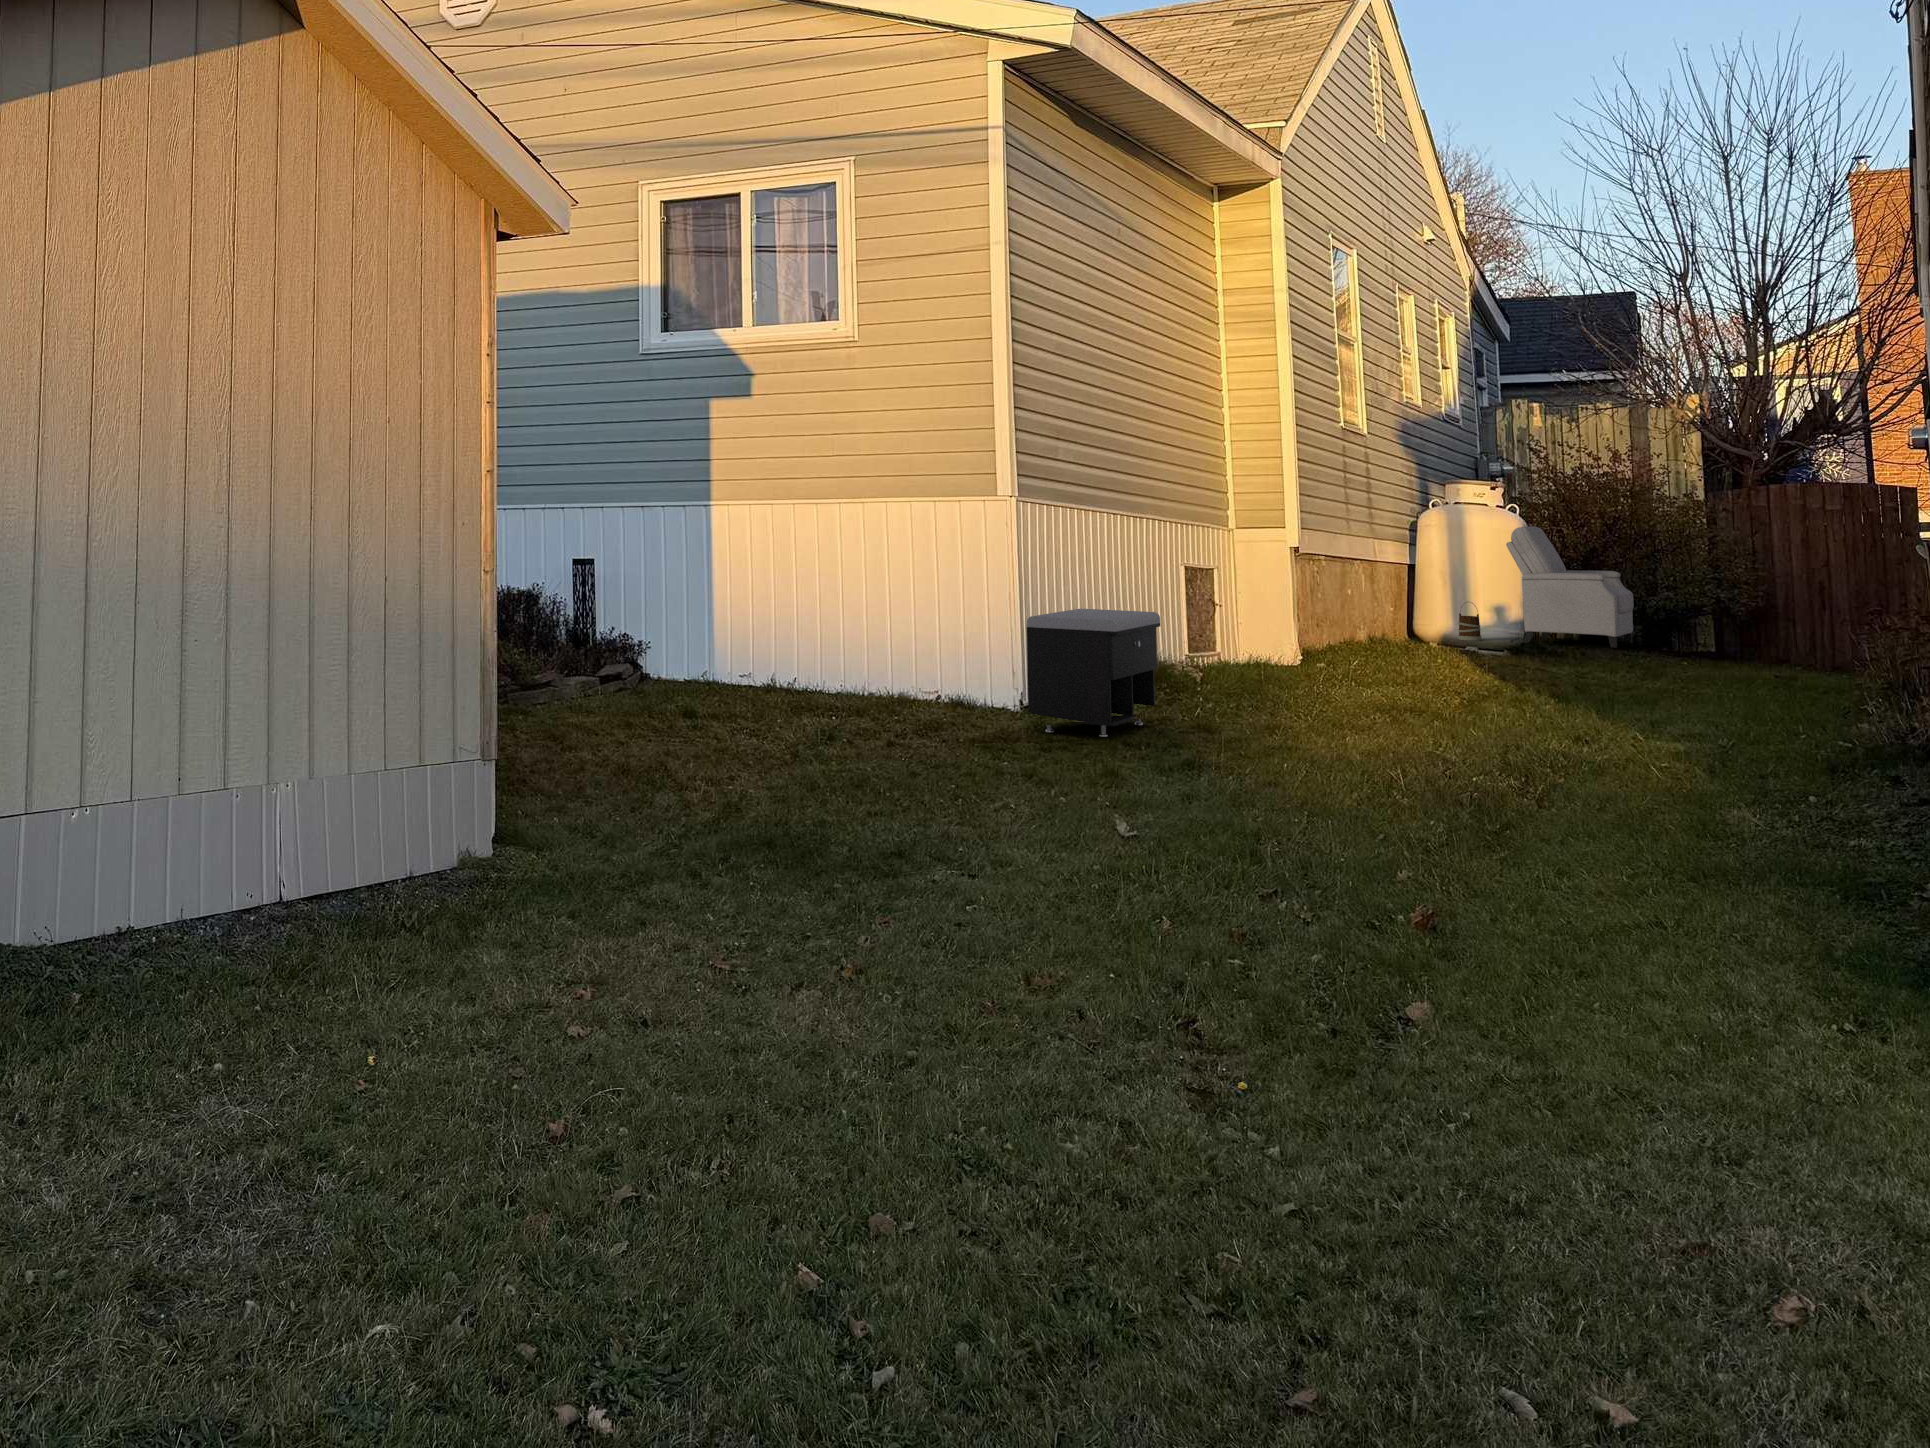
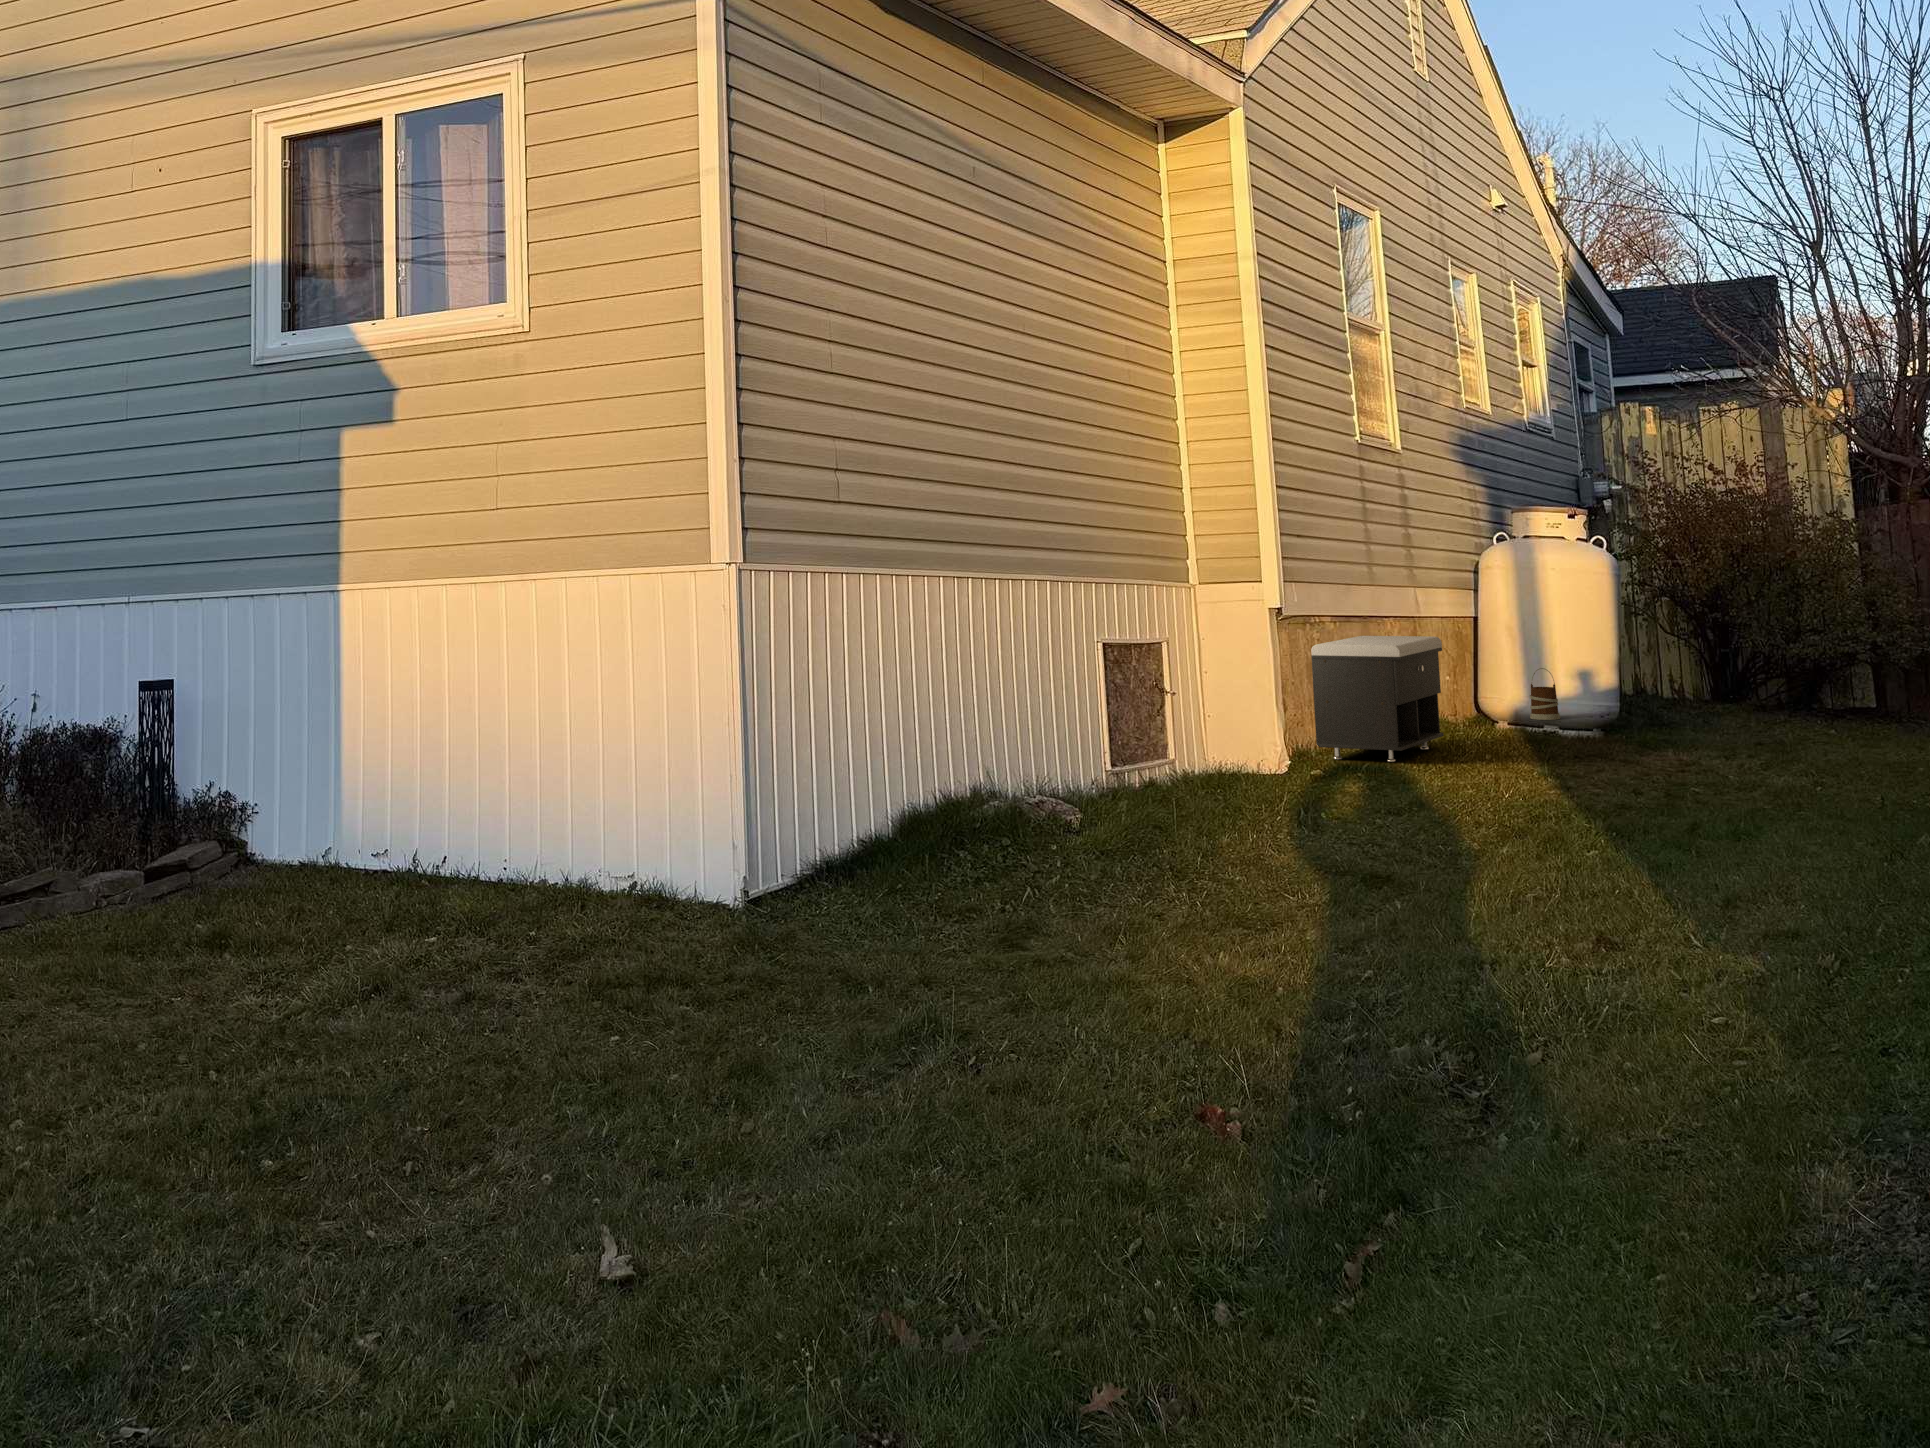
chair: present [1506,526,1634,648] -> none [1587,566,1753,726]
storage bench: present [1027,609,1160,737] -> present [1311,636,1443,762]

